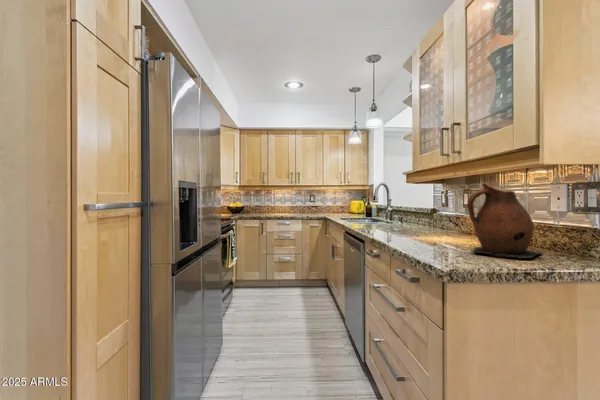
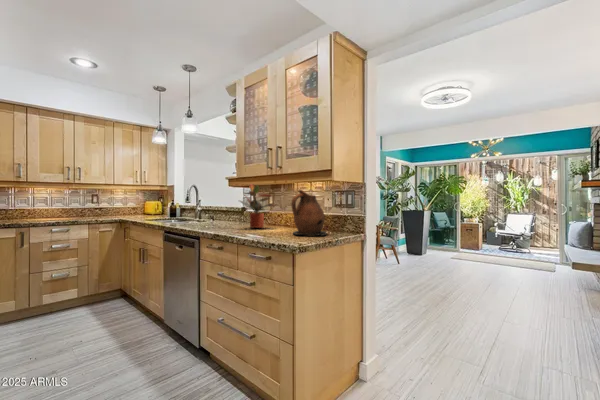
potted plant: none [408,178,463,237] -> present [240,184,274,228]

